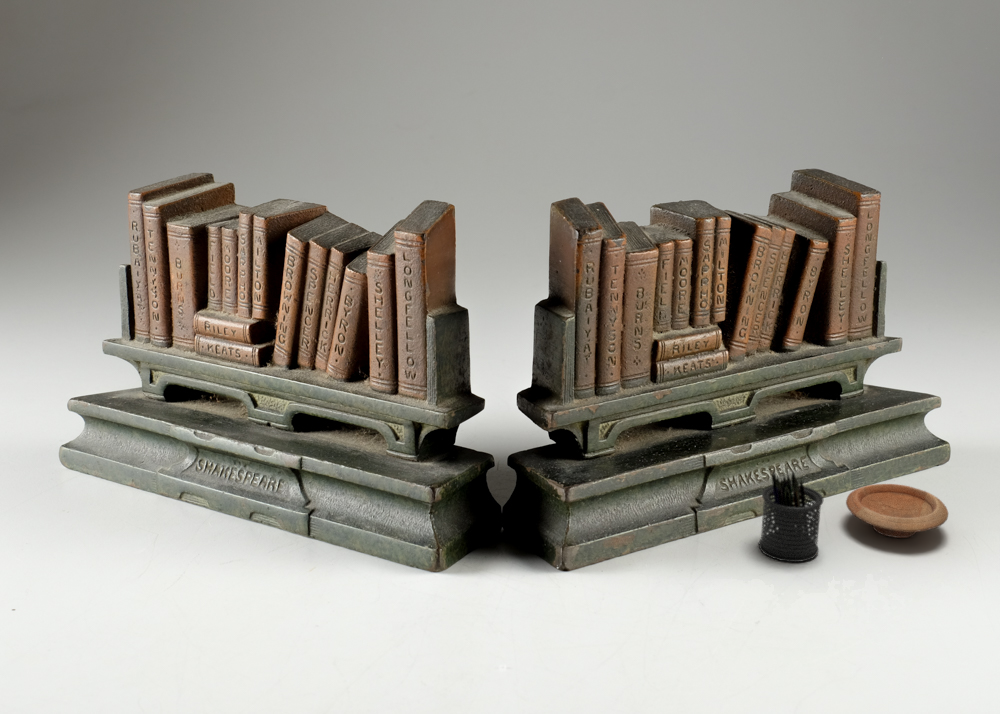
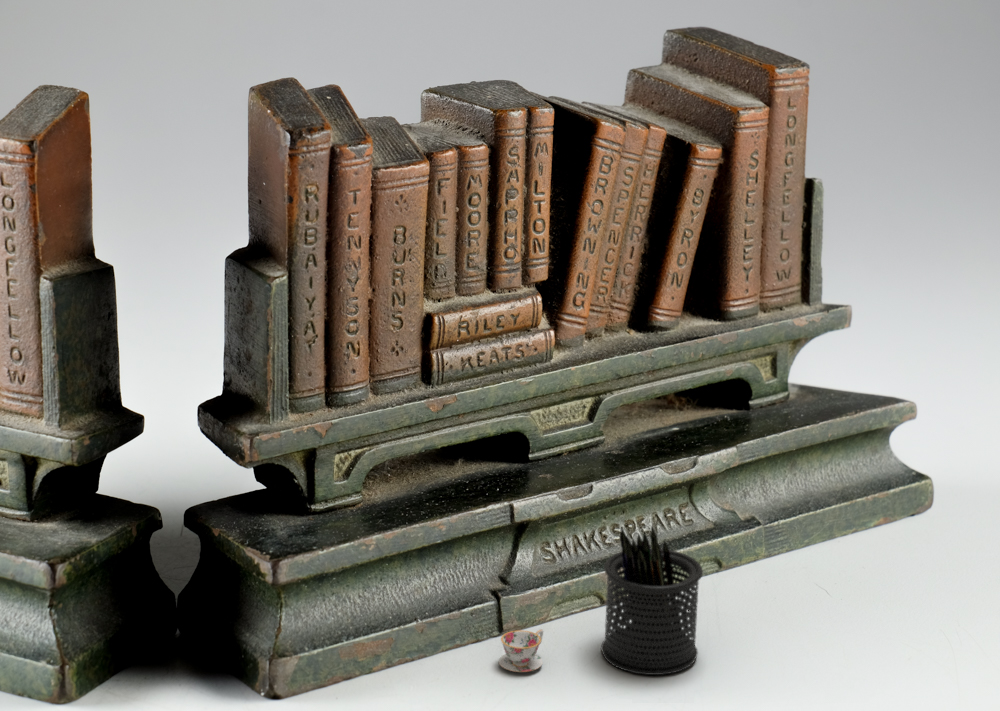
wooden bowl: present [846,484,948,538] -> none [747,545,908,632]
teacup: none [697,533,724,558] -> present [499,630,543,672]

